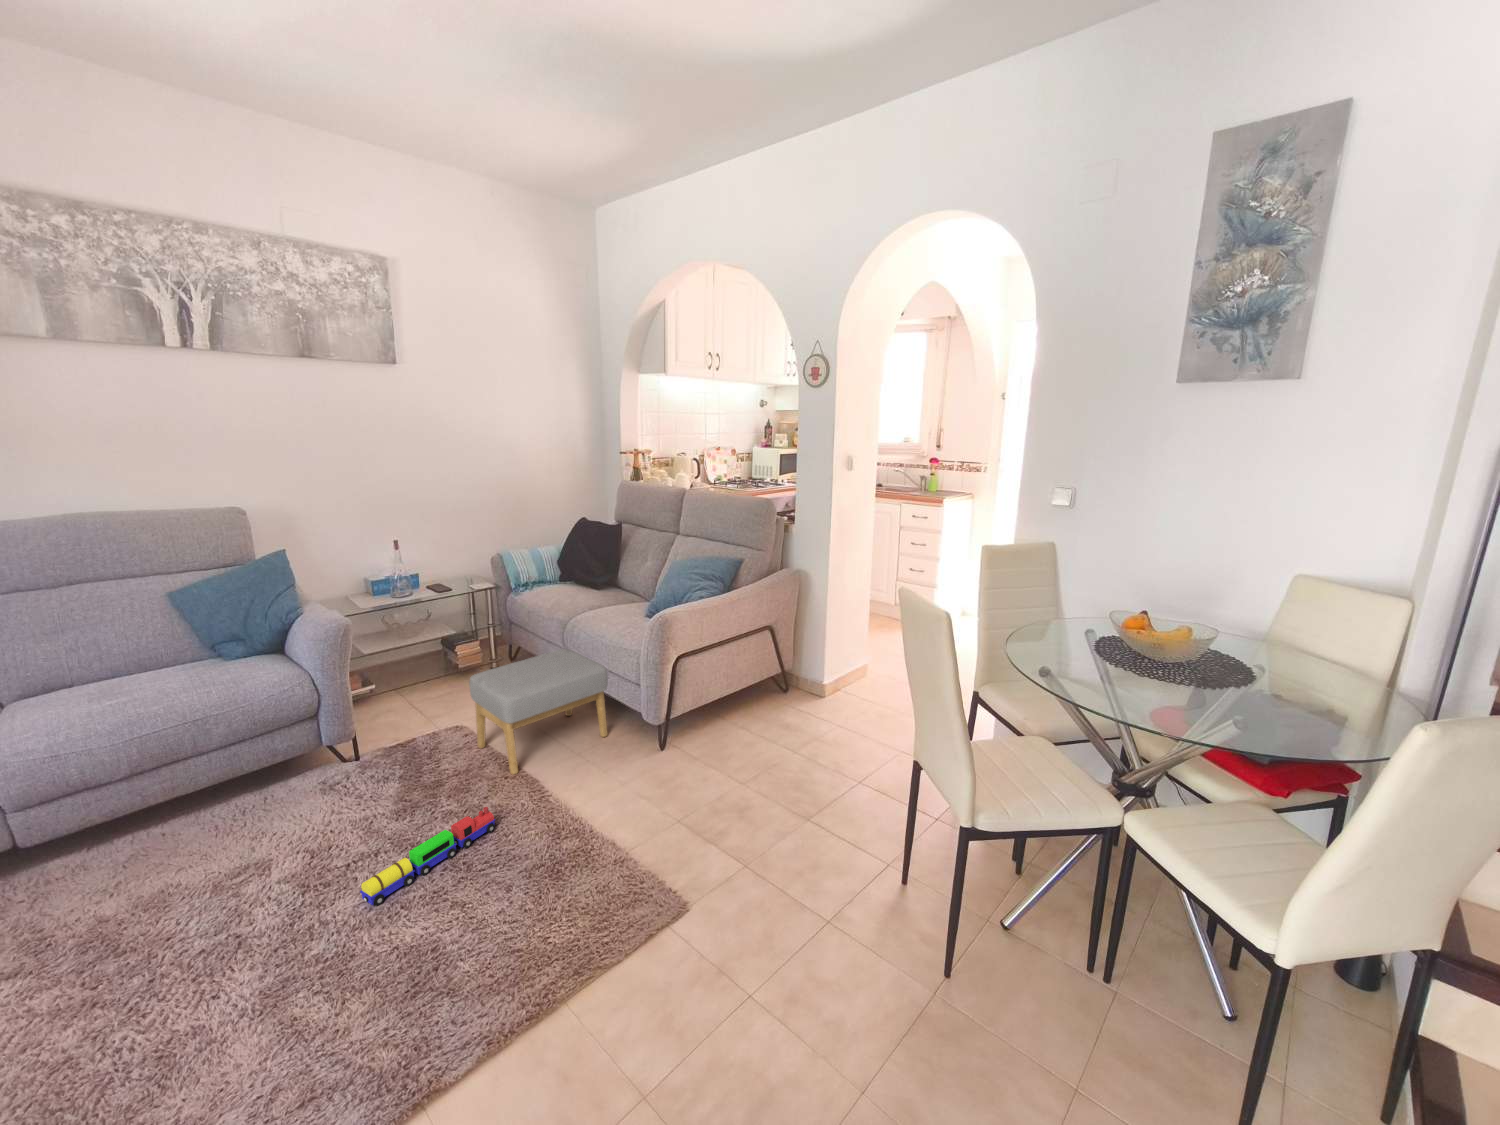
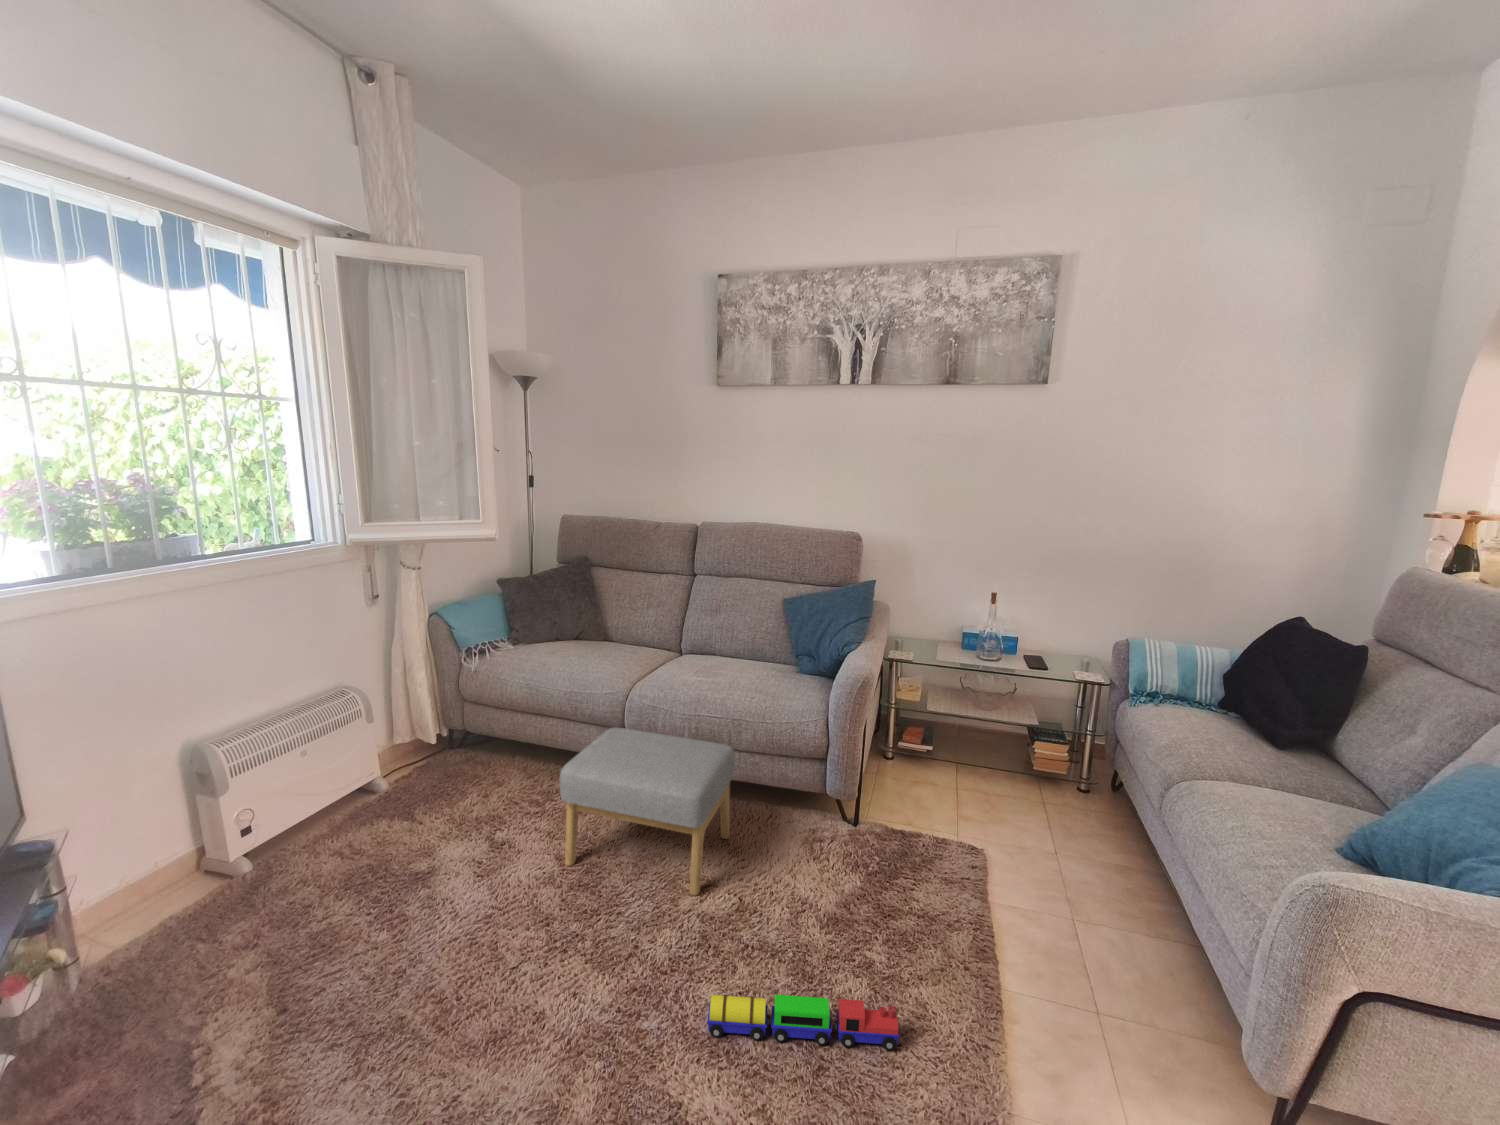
footstool: present [469,649,608,774] -> present [560,727,735,895]

